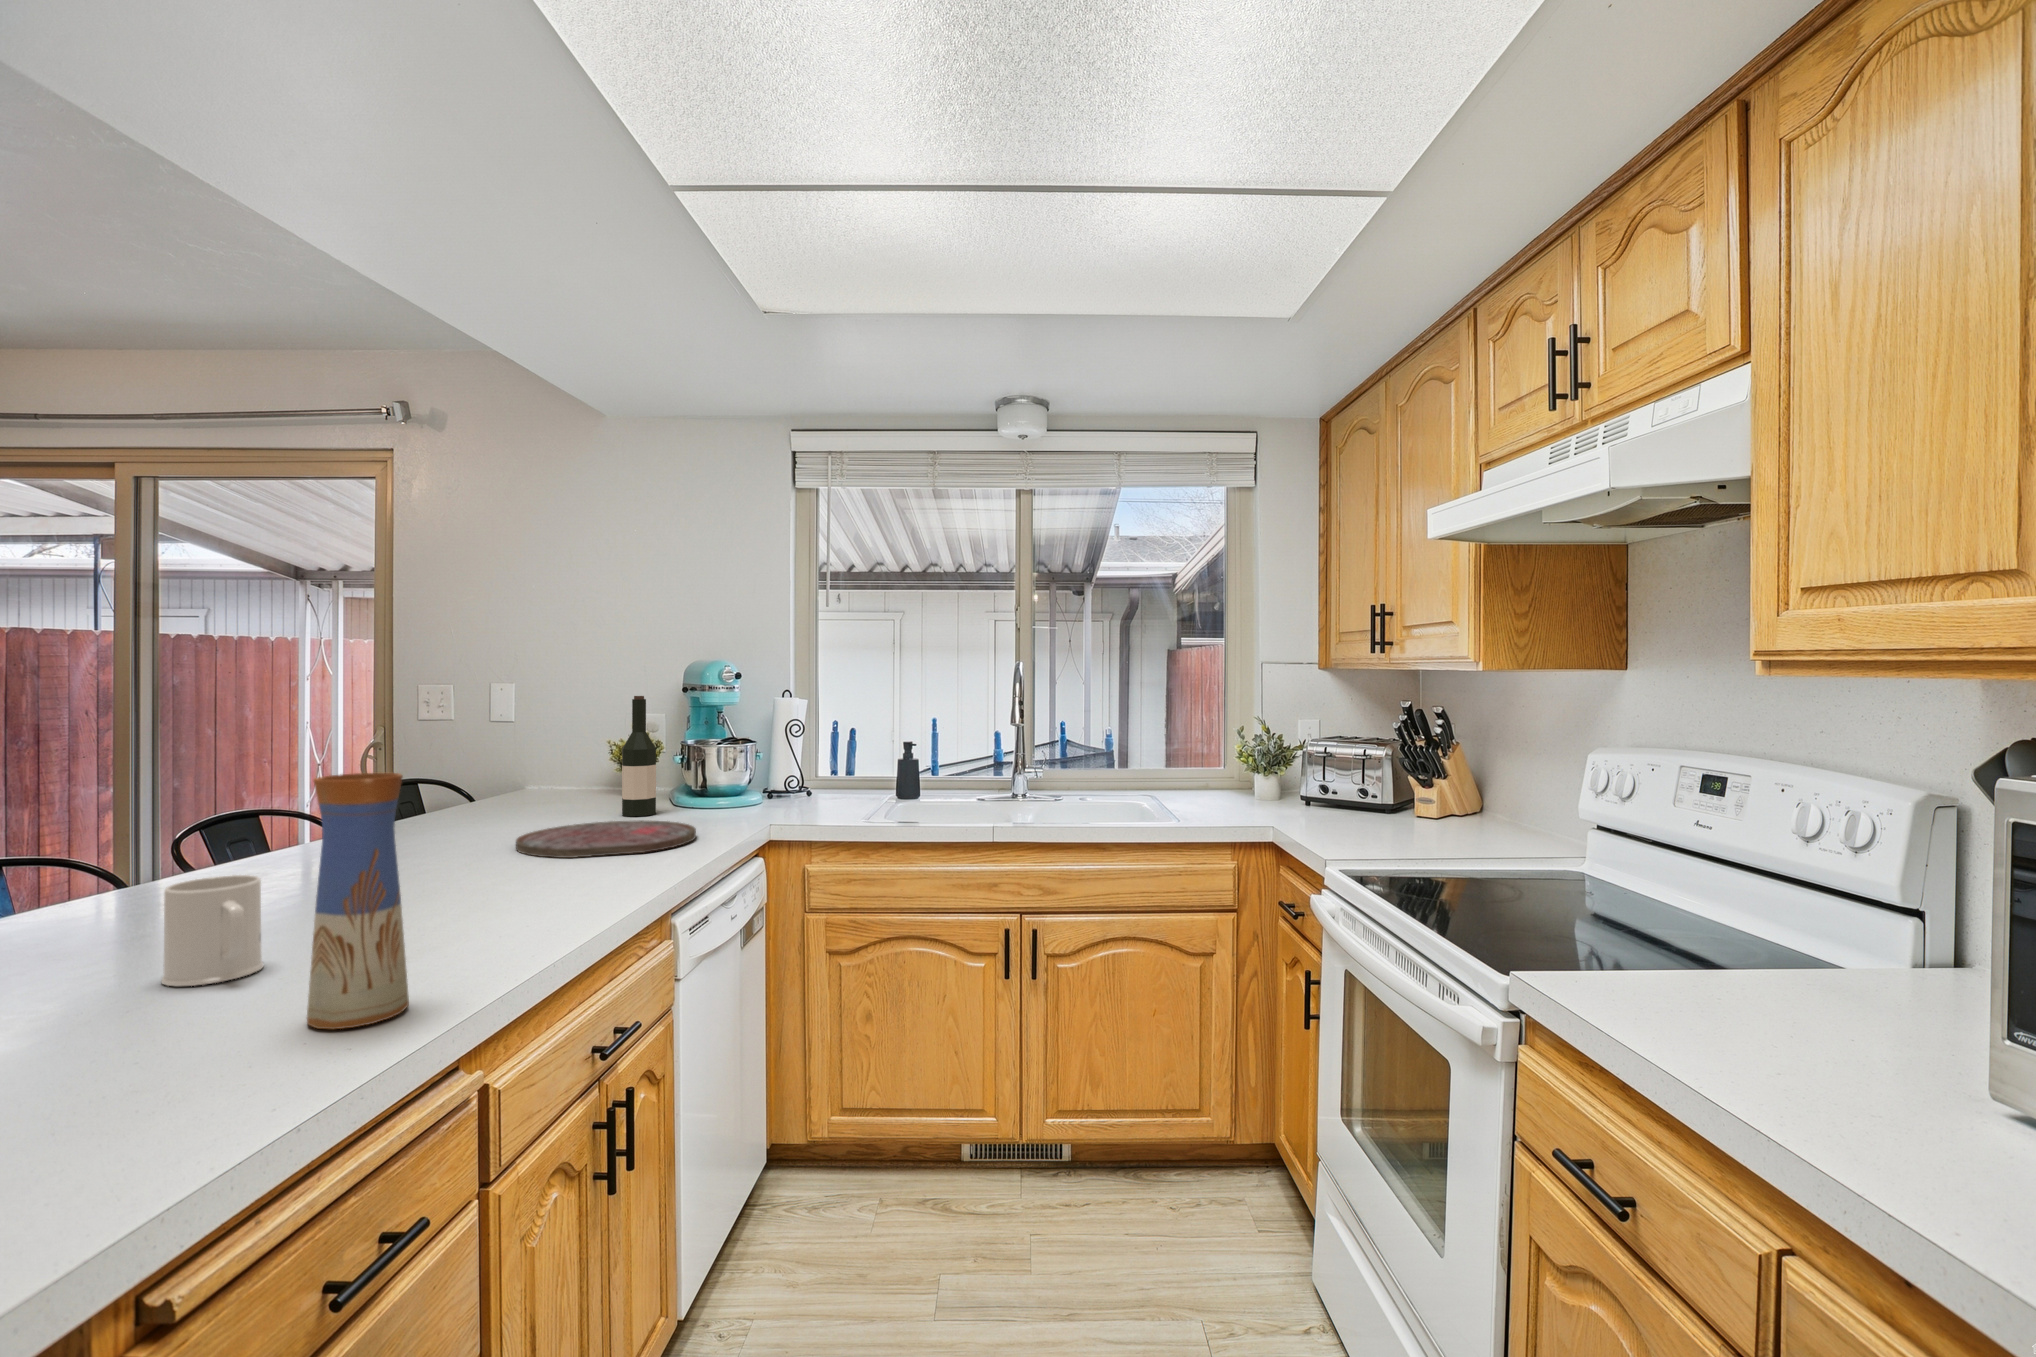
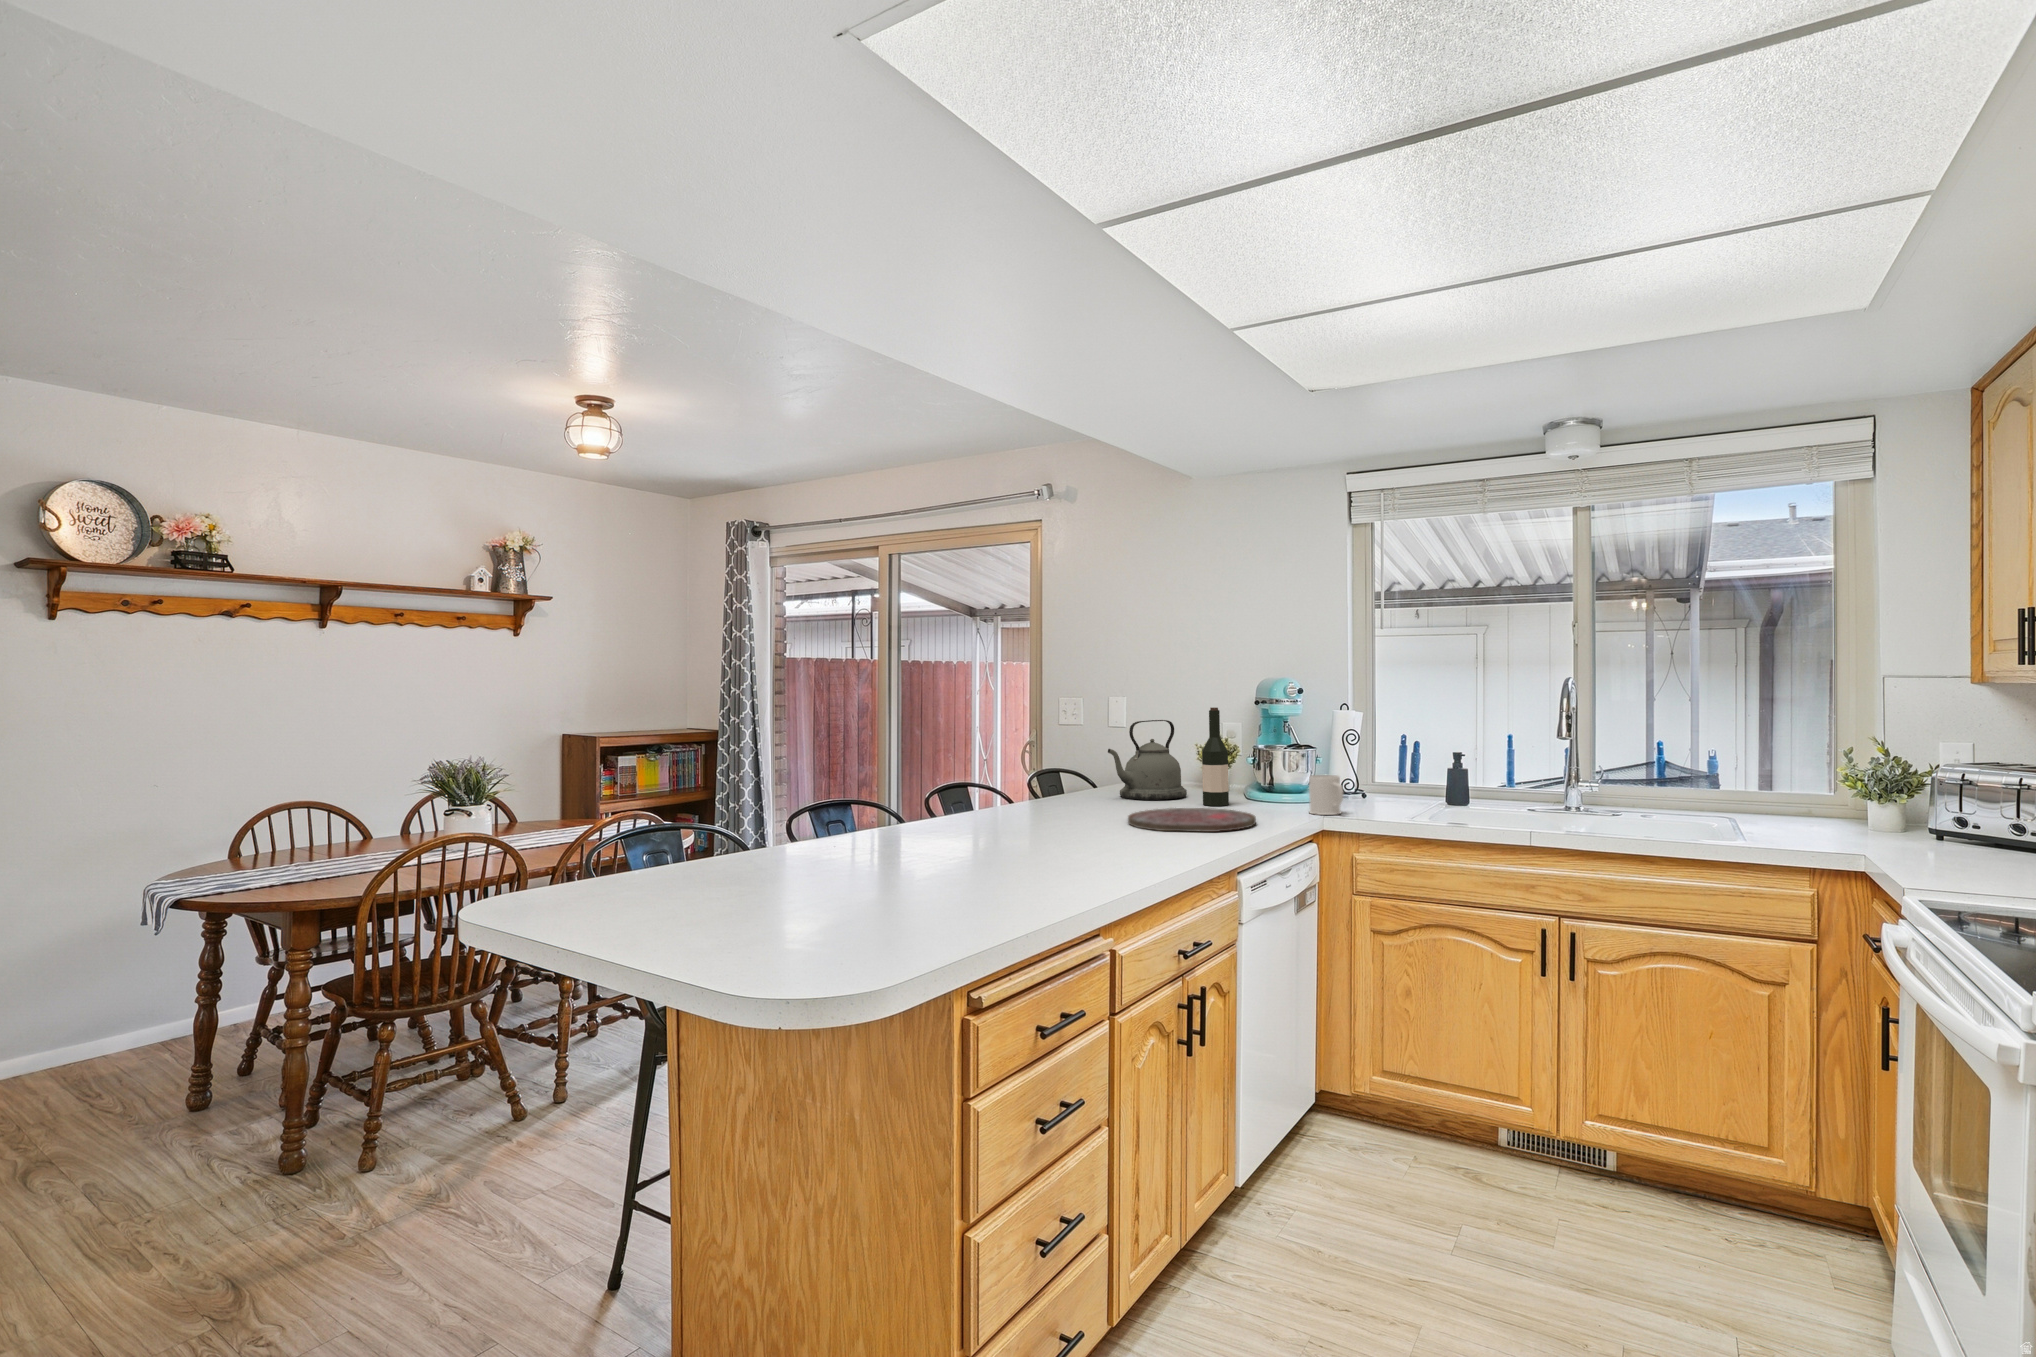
kettle: none [489,713,600,814] -> present [1108,720,1187,800]
vase: present [307,773,409,1029] -> none [1035,765,1081,901]
mug: present [162,875,263,986] -> present [1309,775,1343,815]

